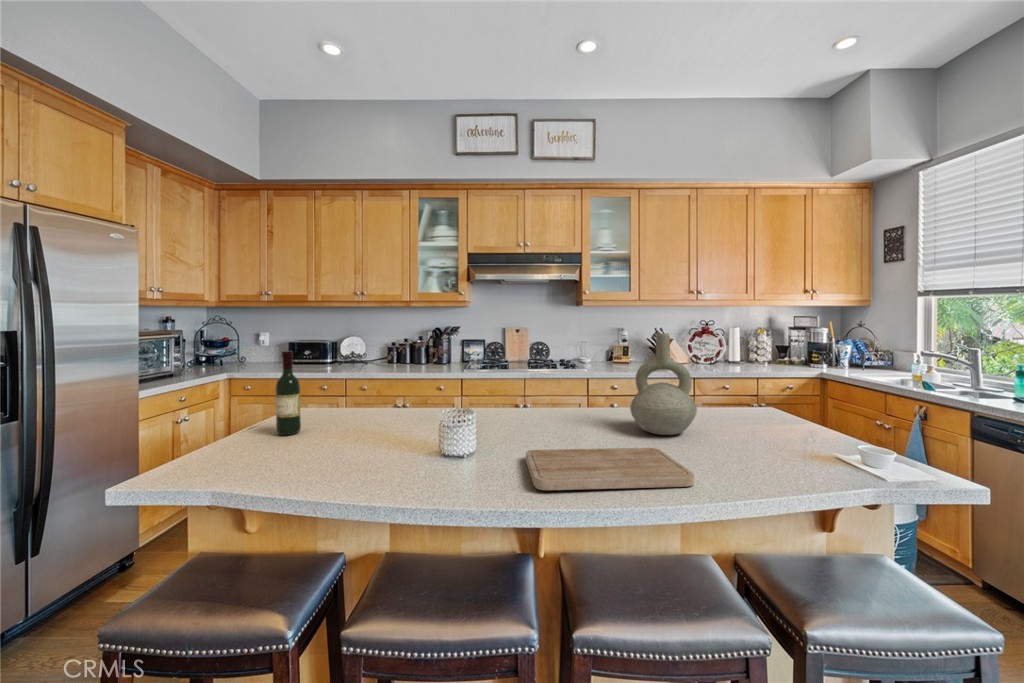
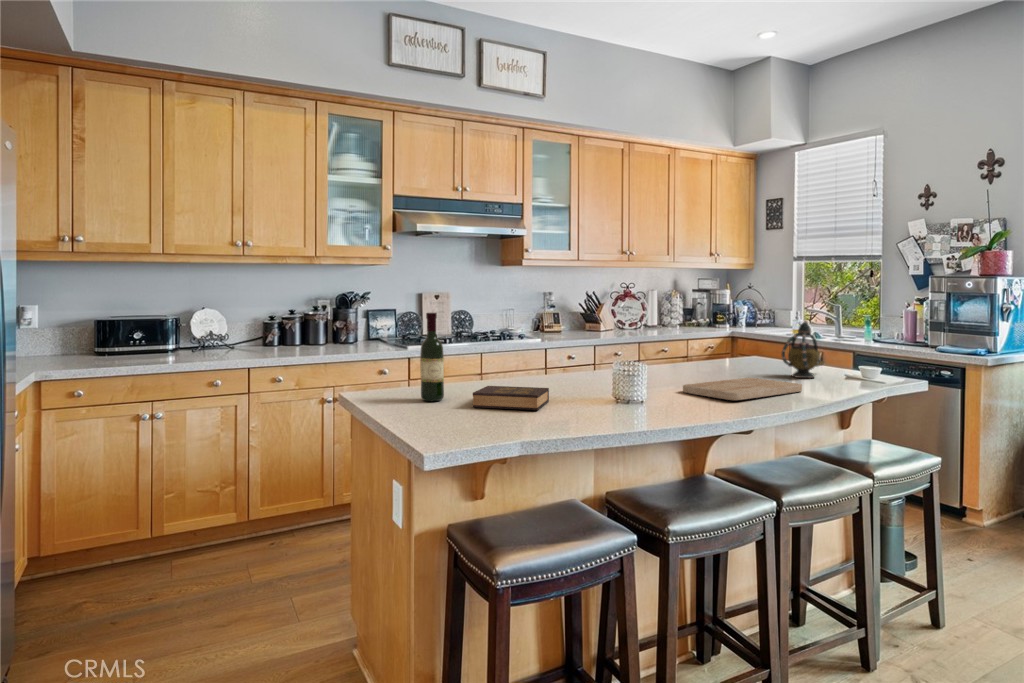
decorative vase: present [630,333,697,435] -> none [699,292,751,373]
teapot: none [722,376,809,459] -> present [781,322,824,378]
hardback book: none [280,425,361,464] -> present [473,386,549,410]

